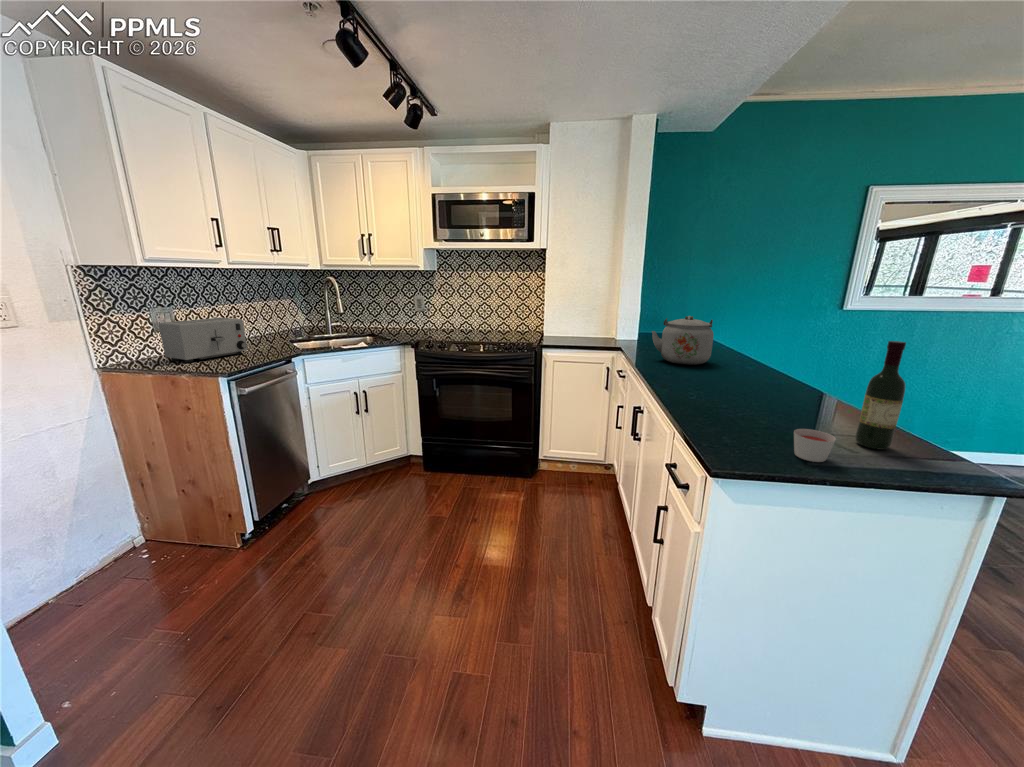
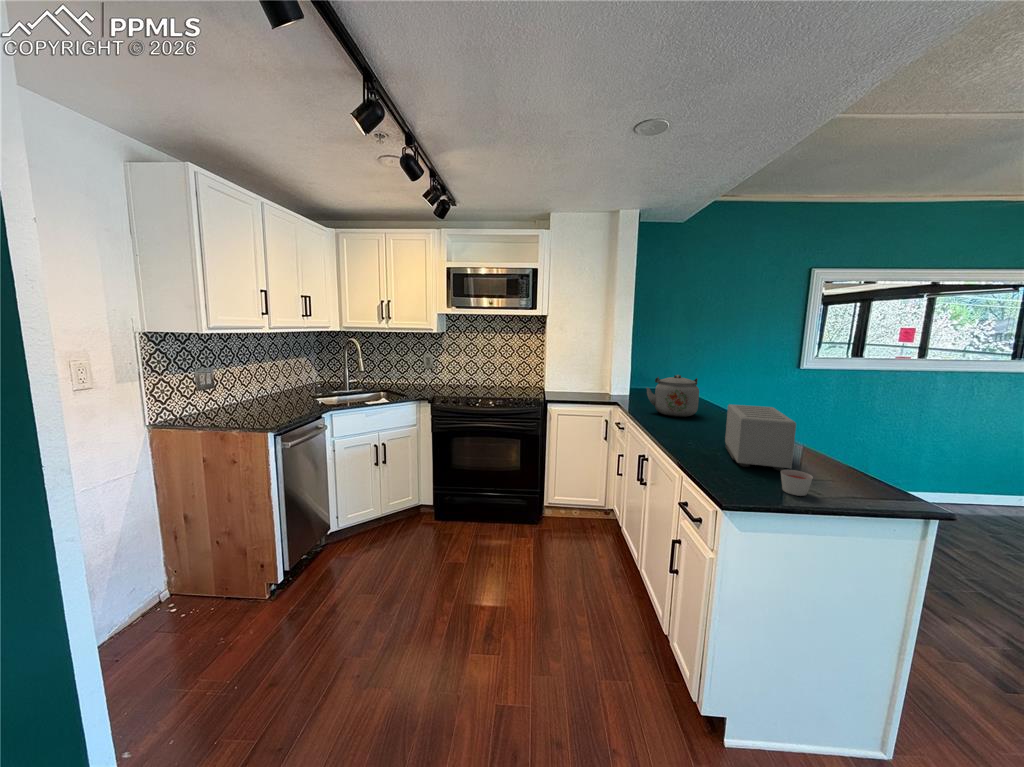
toaster: present [159,318,247,362] -> present [725,404,796,471]
wine bottle: present [855,341,906,450] -> none [826,400,859,485]

